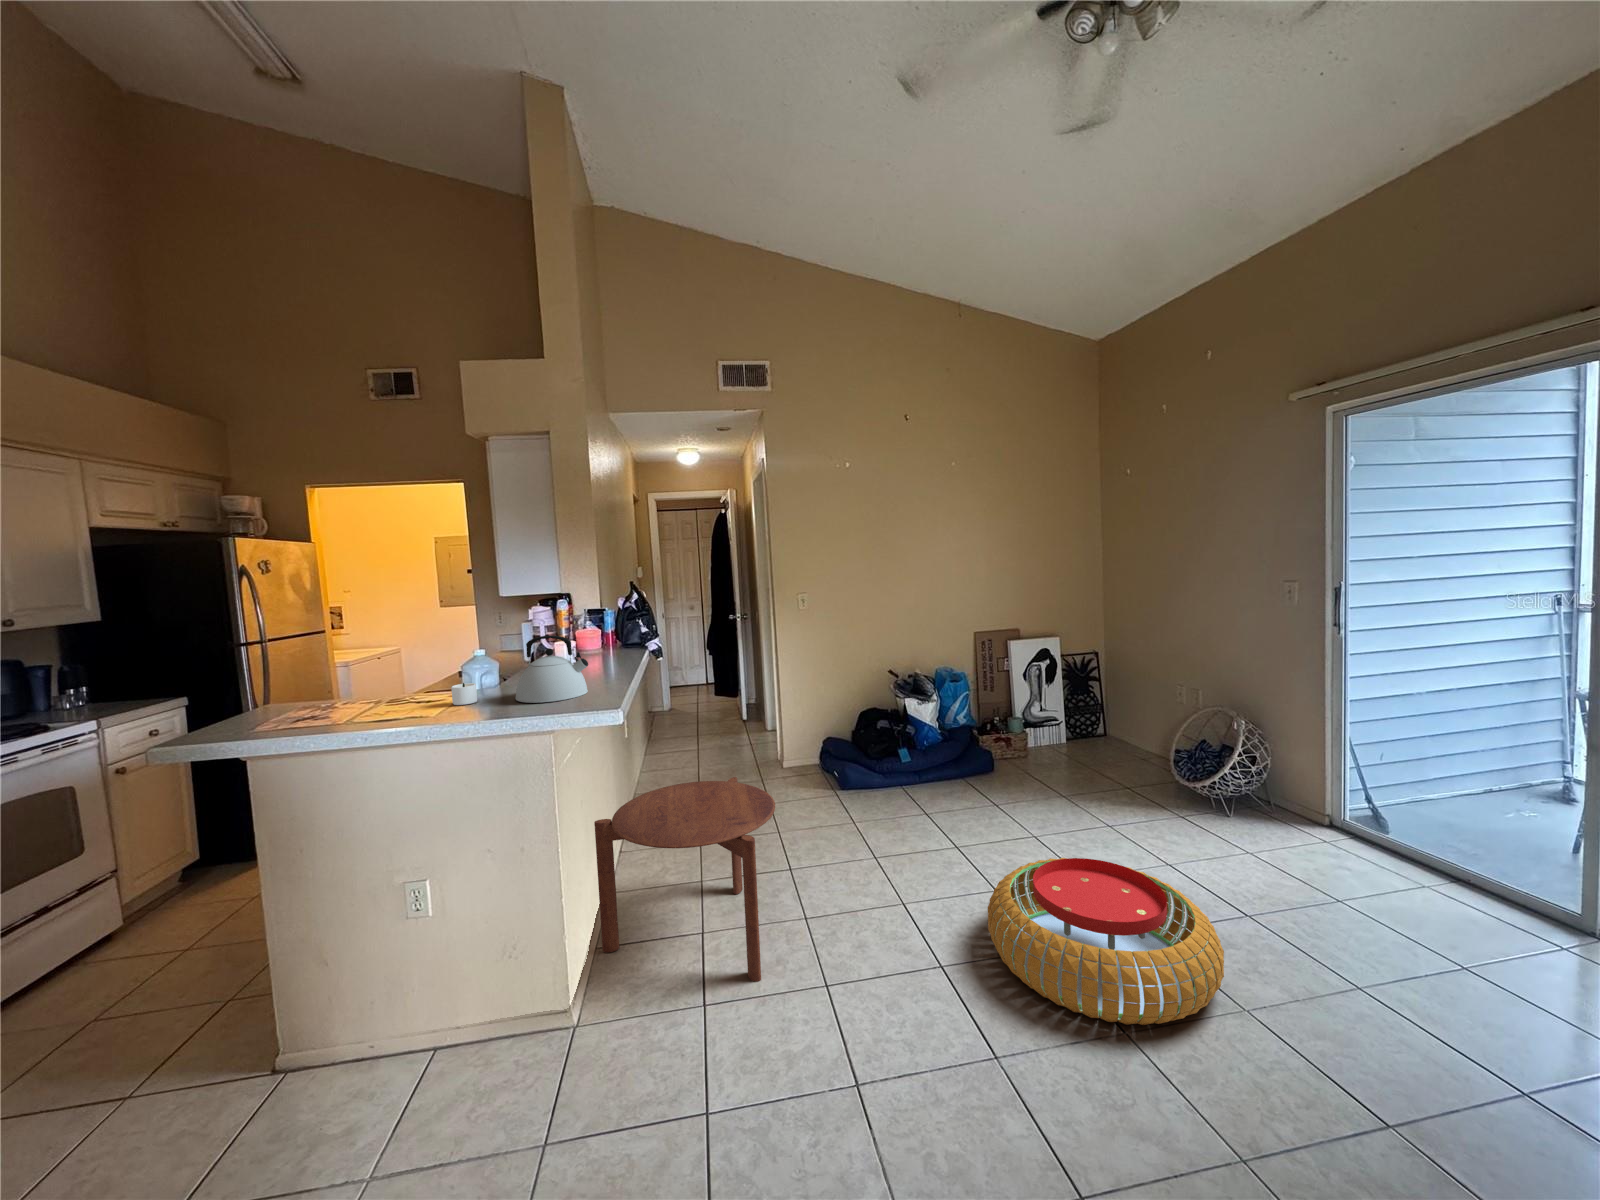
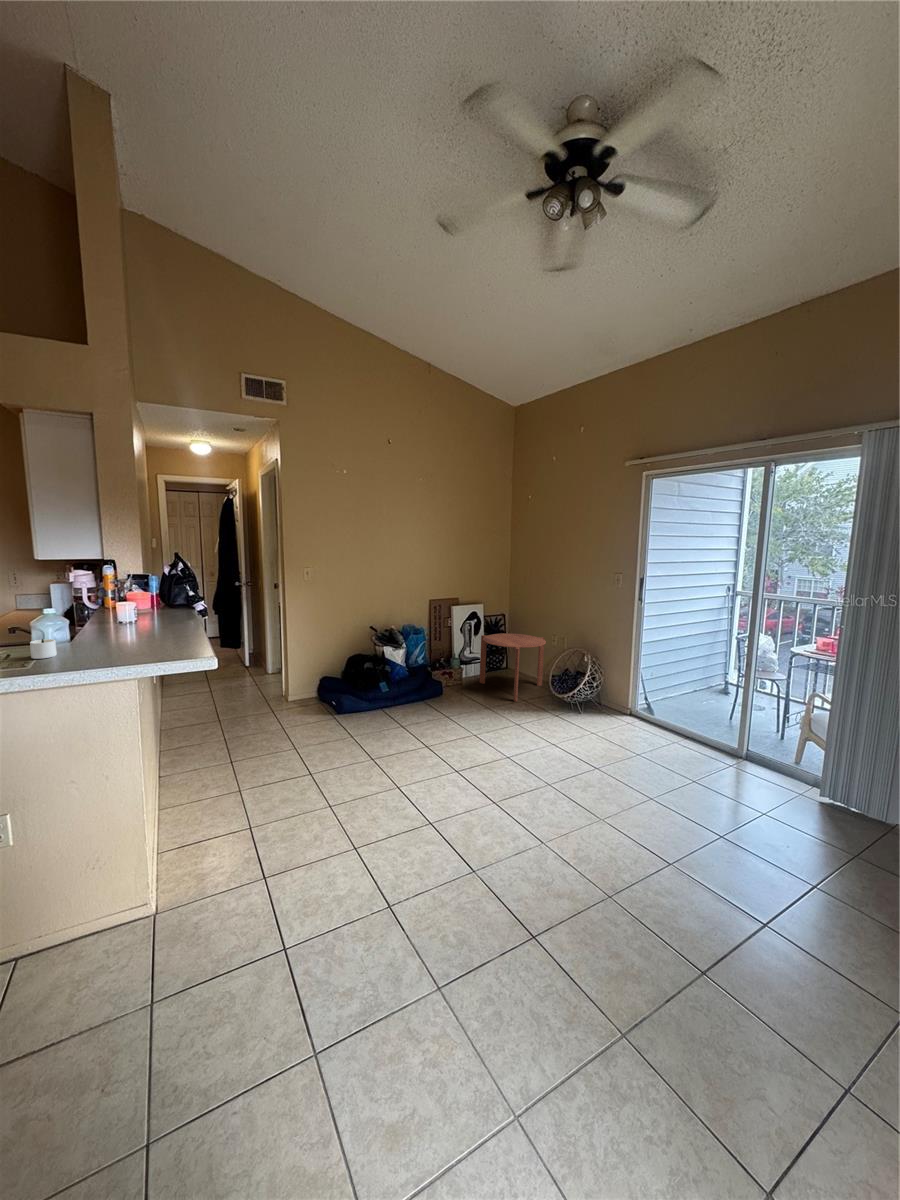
kettle: present [515,635,588,703] -> none [98,598,167,655]
side table: present [594,777,775,982] -> present [480,633,546,702]
pouf: present [988,858,1224,1025] -> none [457,745,590,838]

